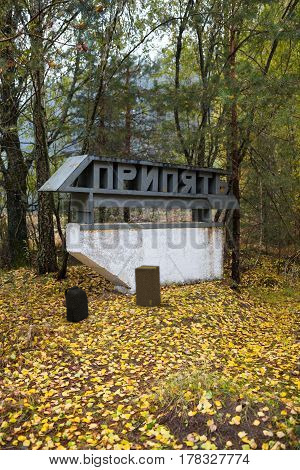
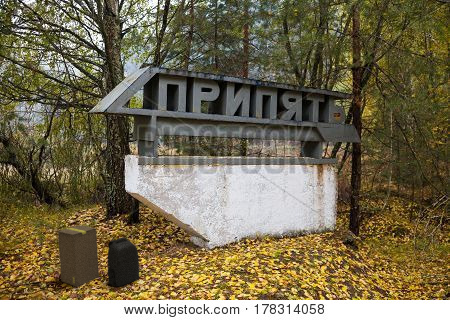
cardboard box: present [135,265,161,307] -> present [58,225,99,287]

